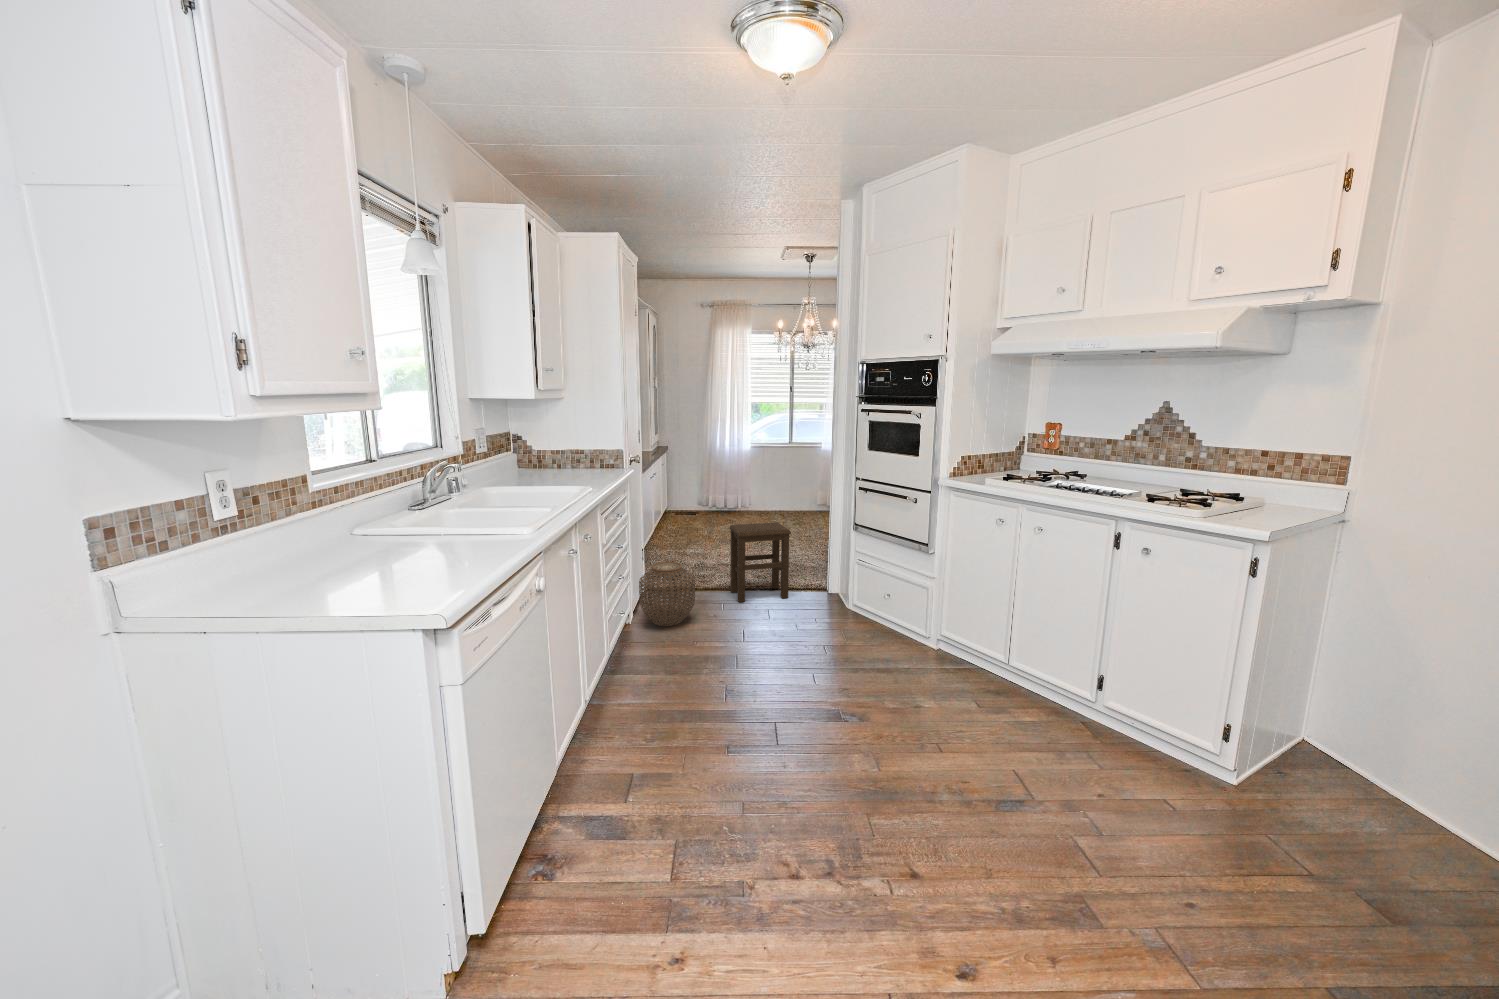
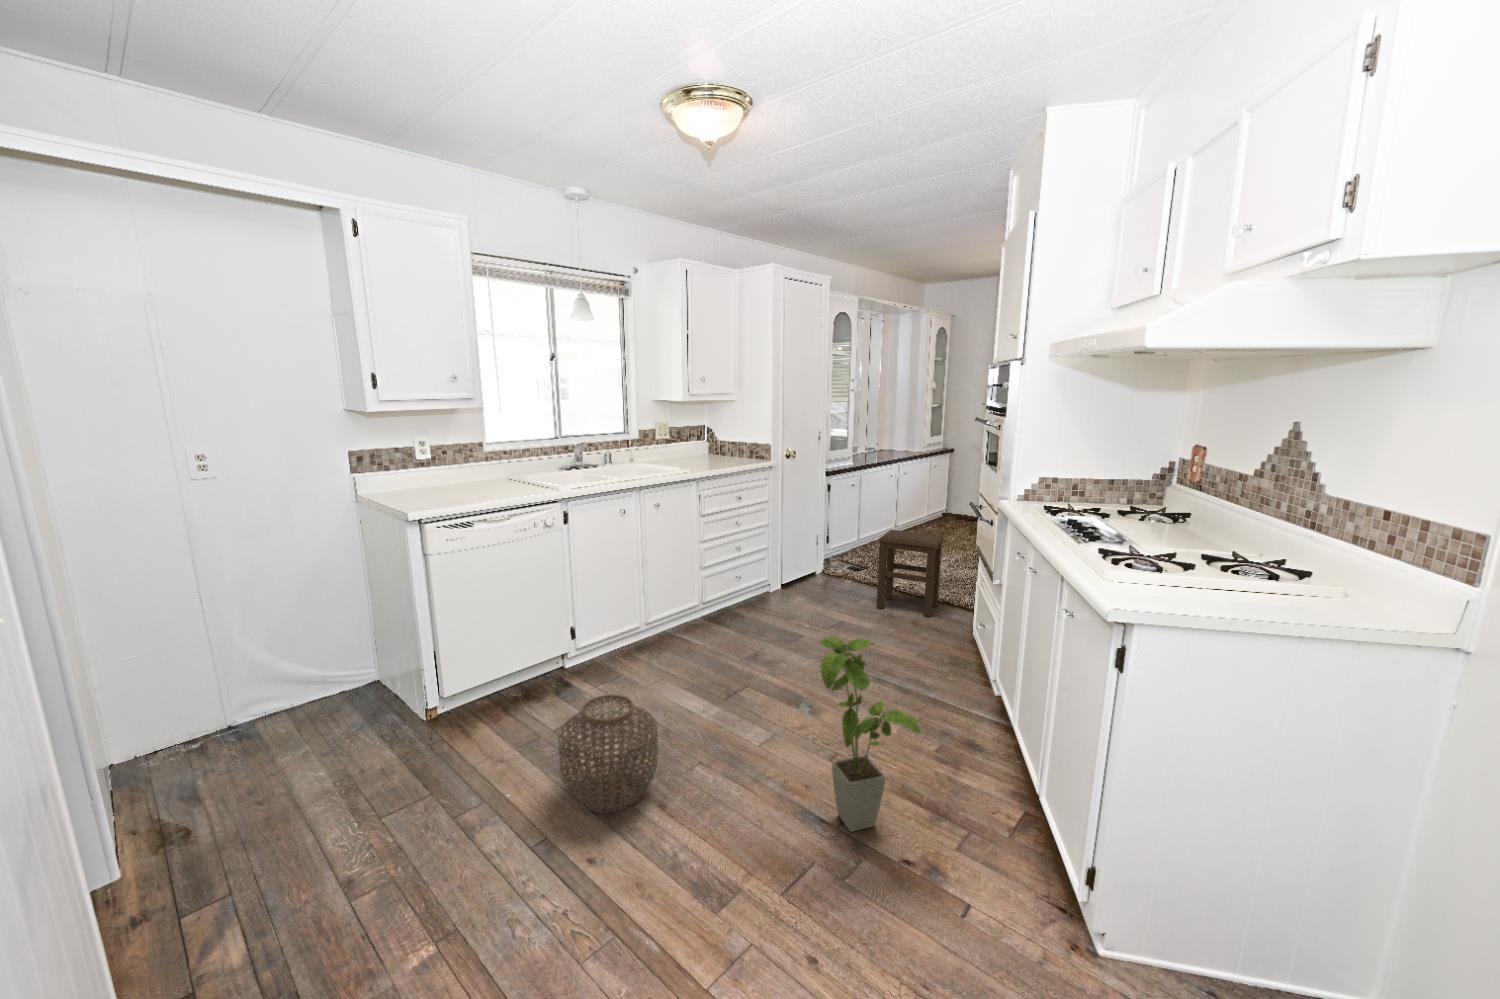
woven basket: present [639,562,695,626] -> present [559,694,658,813]
house plant: none [992,611,1105,794] -> present [819,636,922,832]

